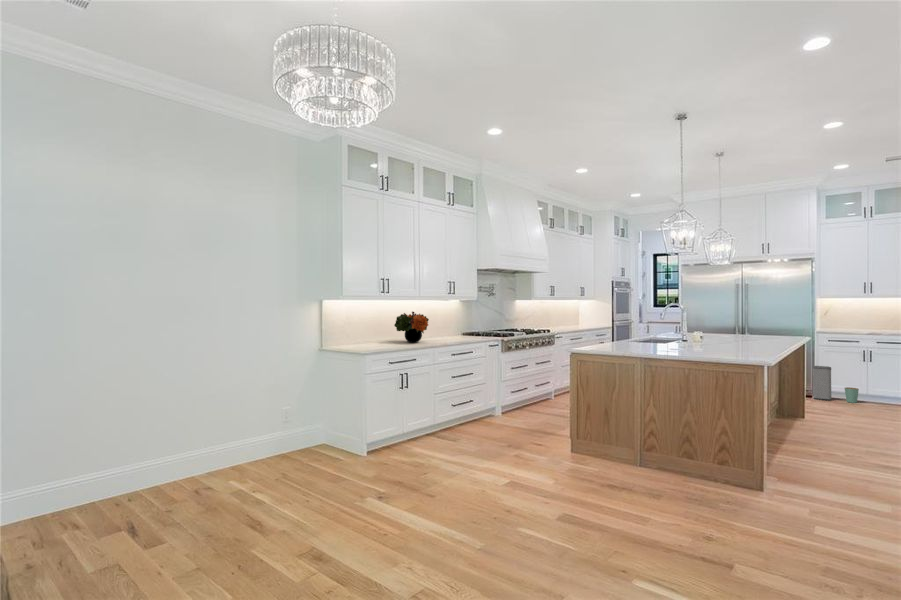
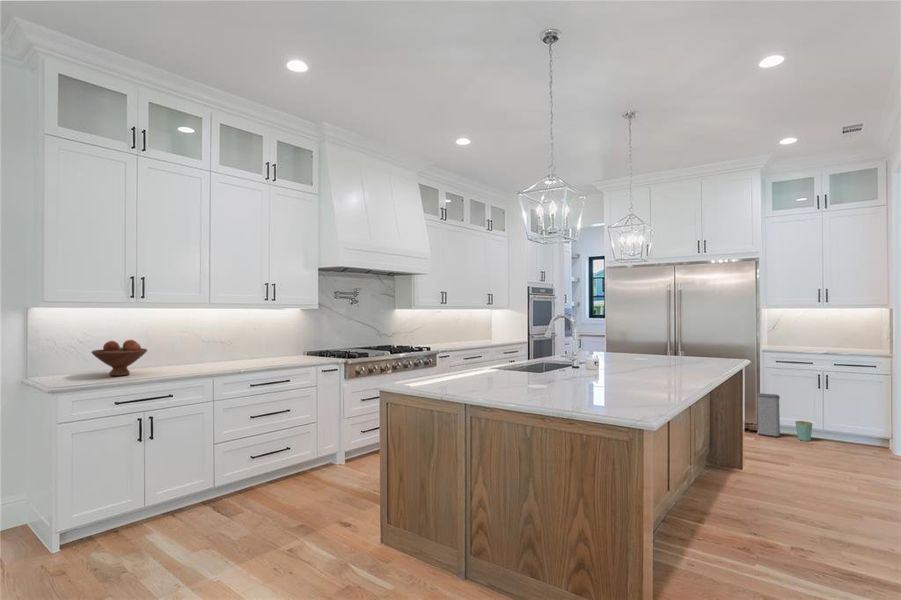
flower arrangement: present [394,312,429,342] -> none [170,324,227,367]
fruit bowl: none [359,322,392,347] -> present [92,340,147,376]

